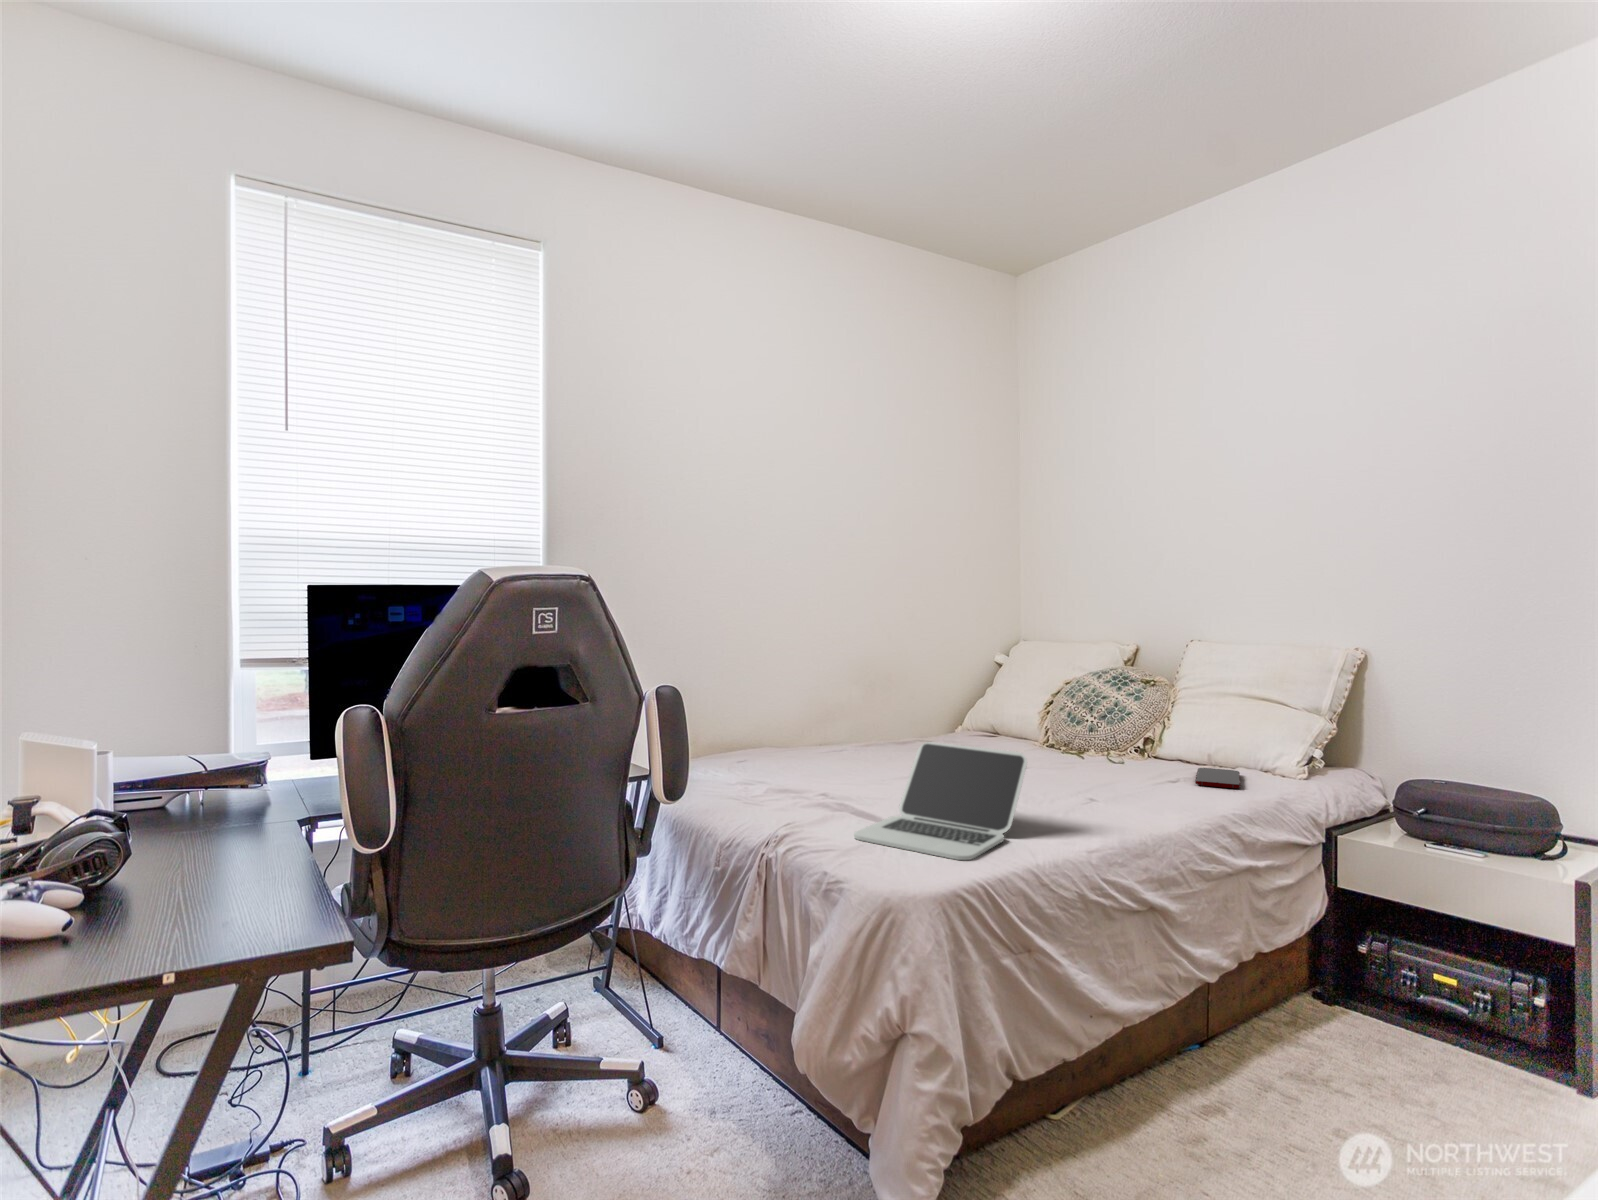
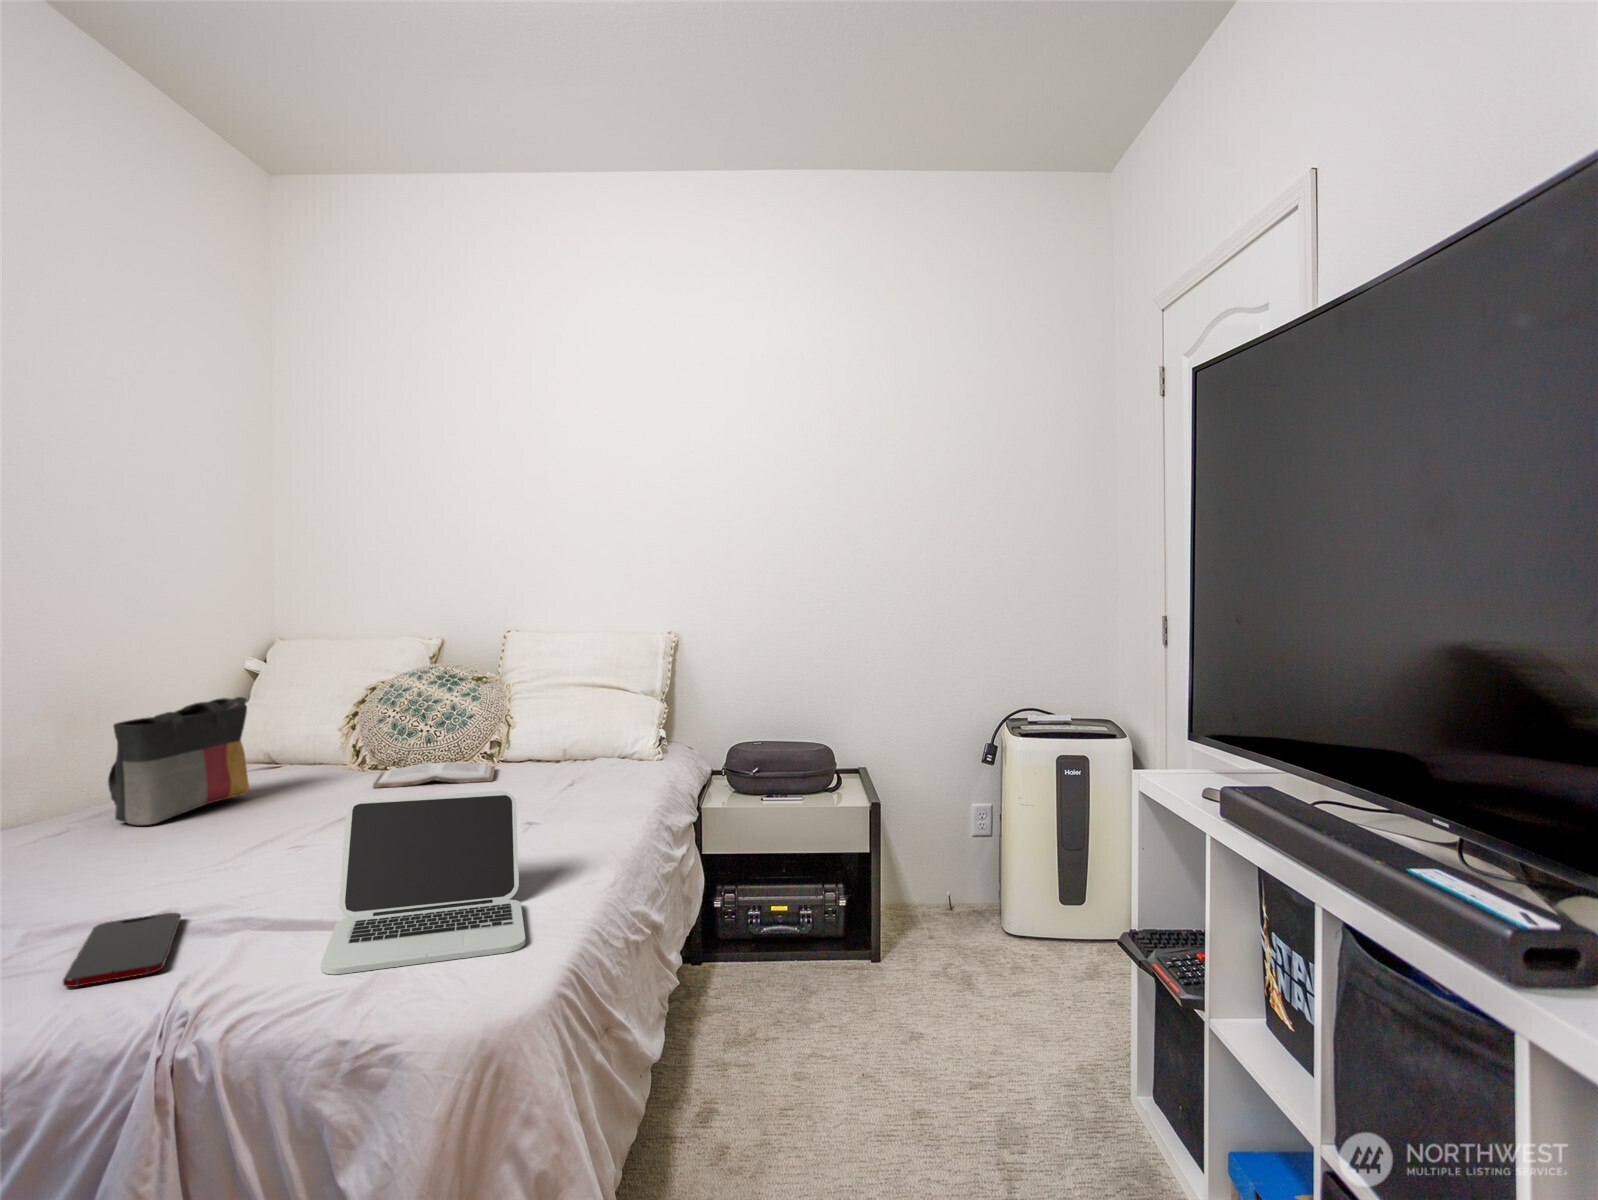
tote bag: none [872,677,958,752] -> present [108,697,249,825]
book: none [1035,746,1141,768] -> present [373,762,495,788]
smartphone: present [1195,768,1240,788] -> present [63,913,181,987]

